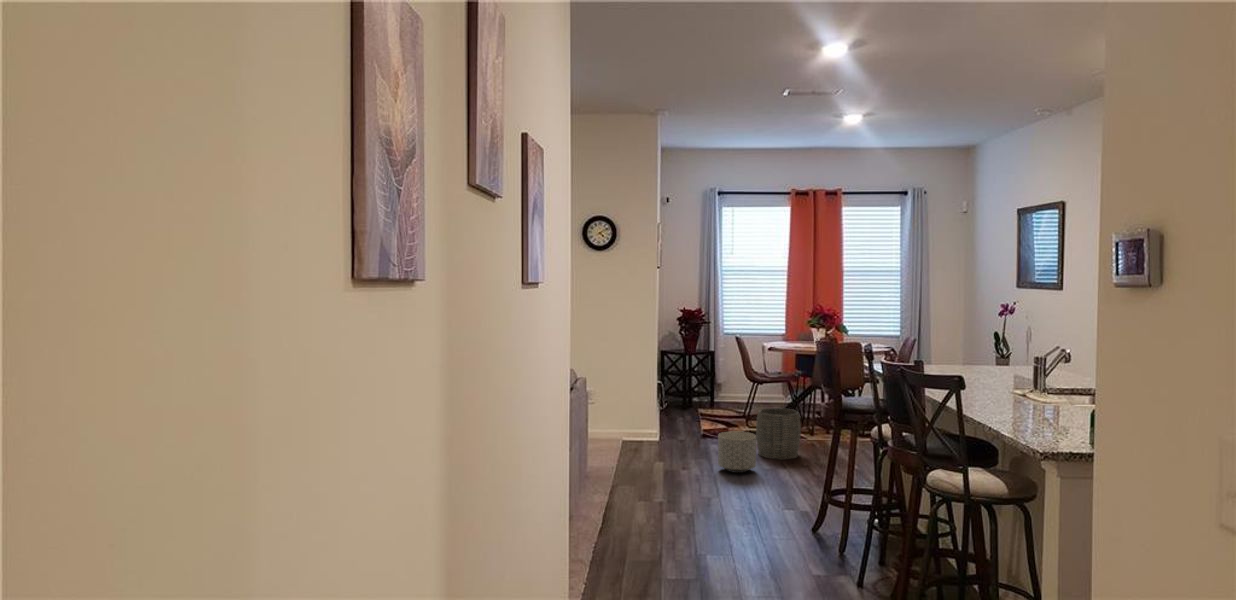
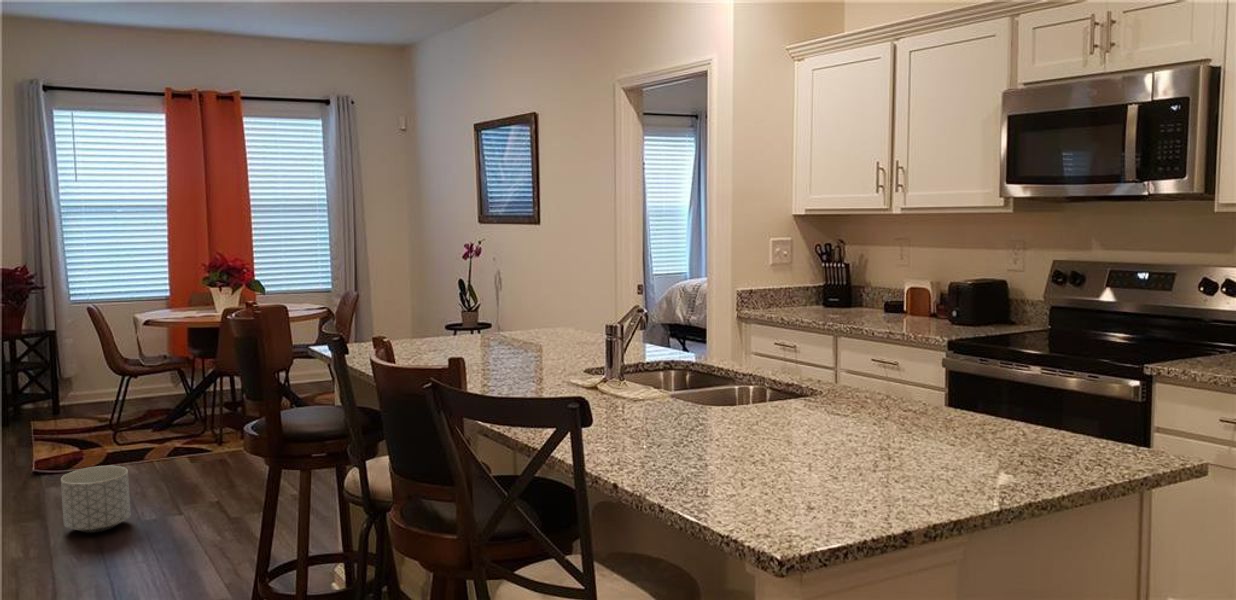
woven basket: present [756,408,801,459] -> none [129,416,201,494]

